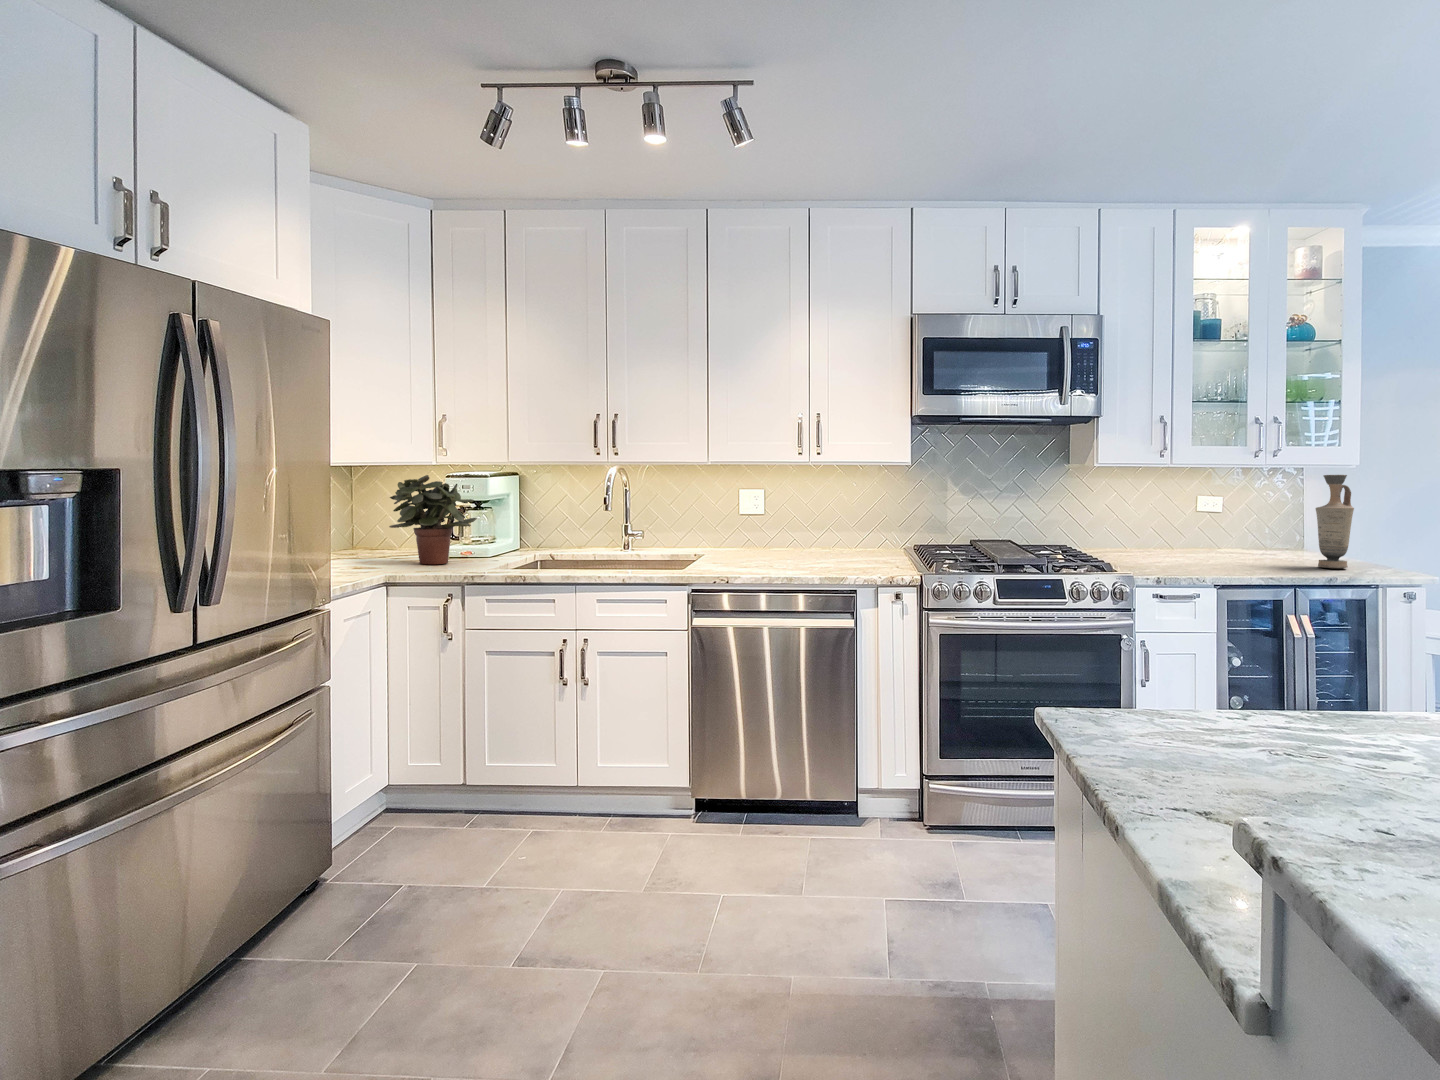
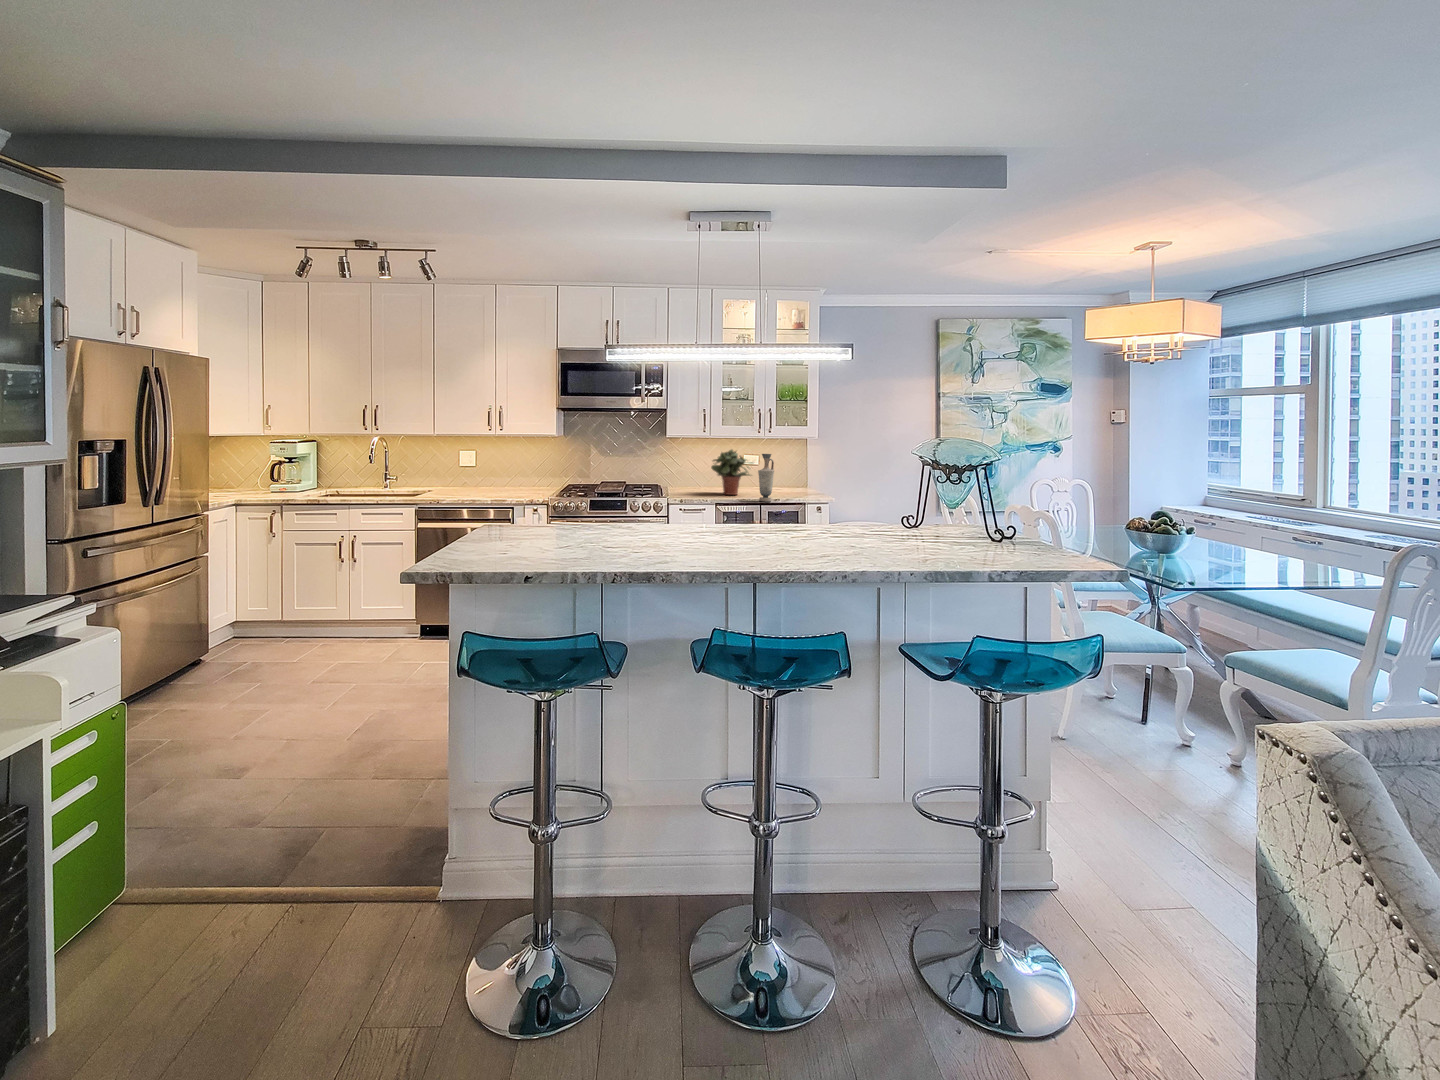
potted plant: present [389,475,477,564] -> present [711,450,753,495]

